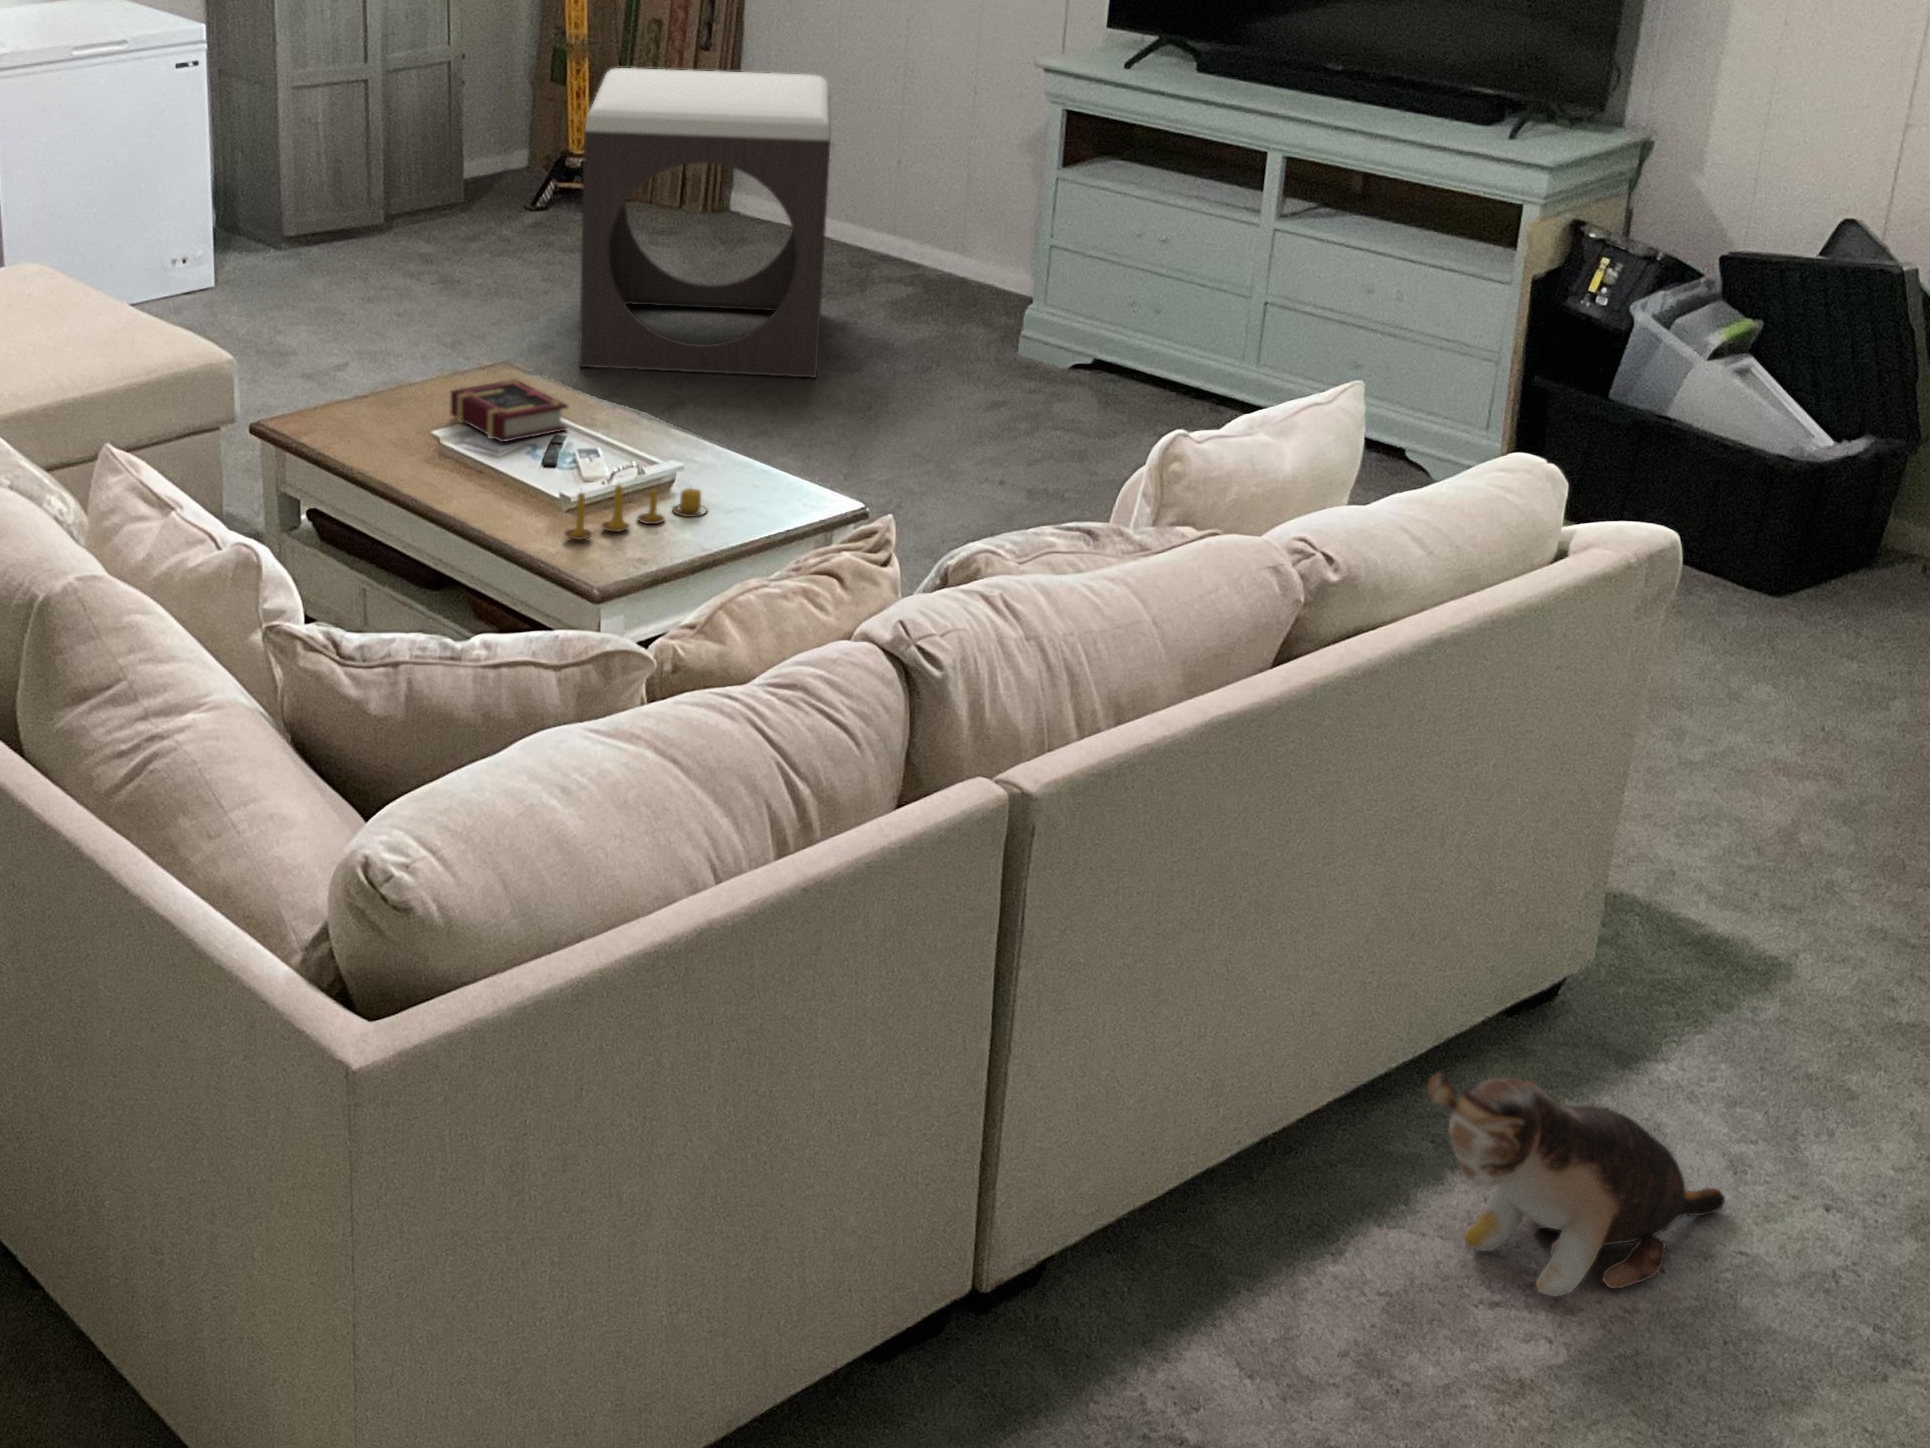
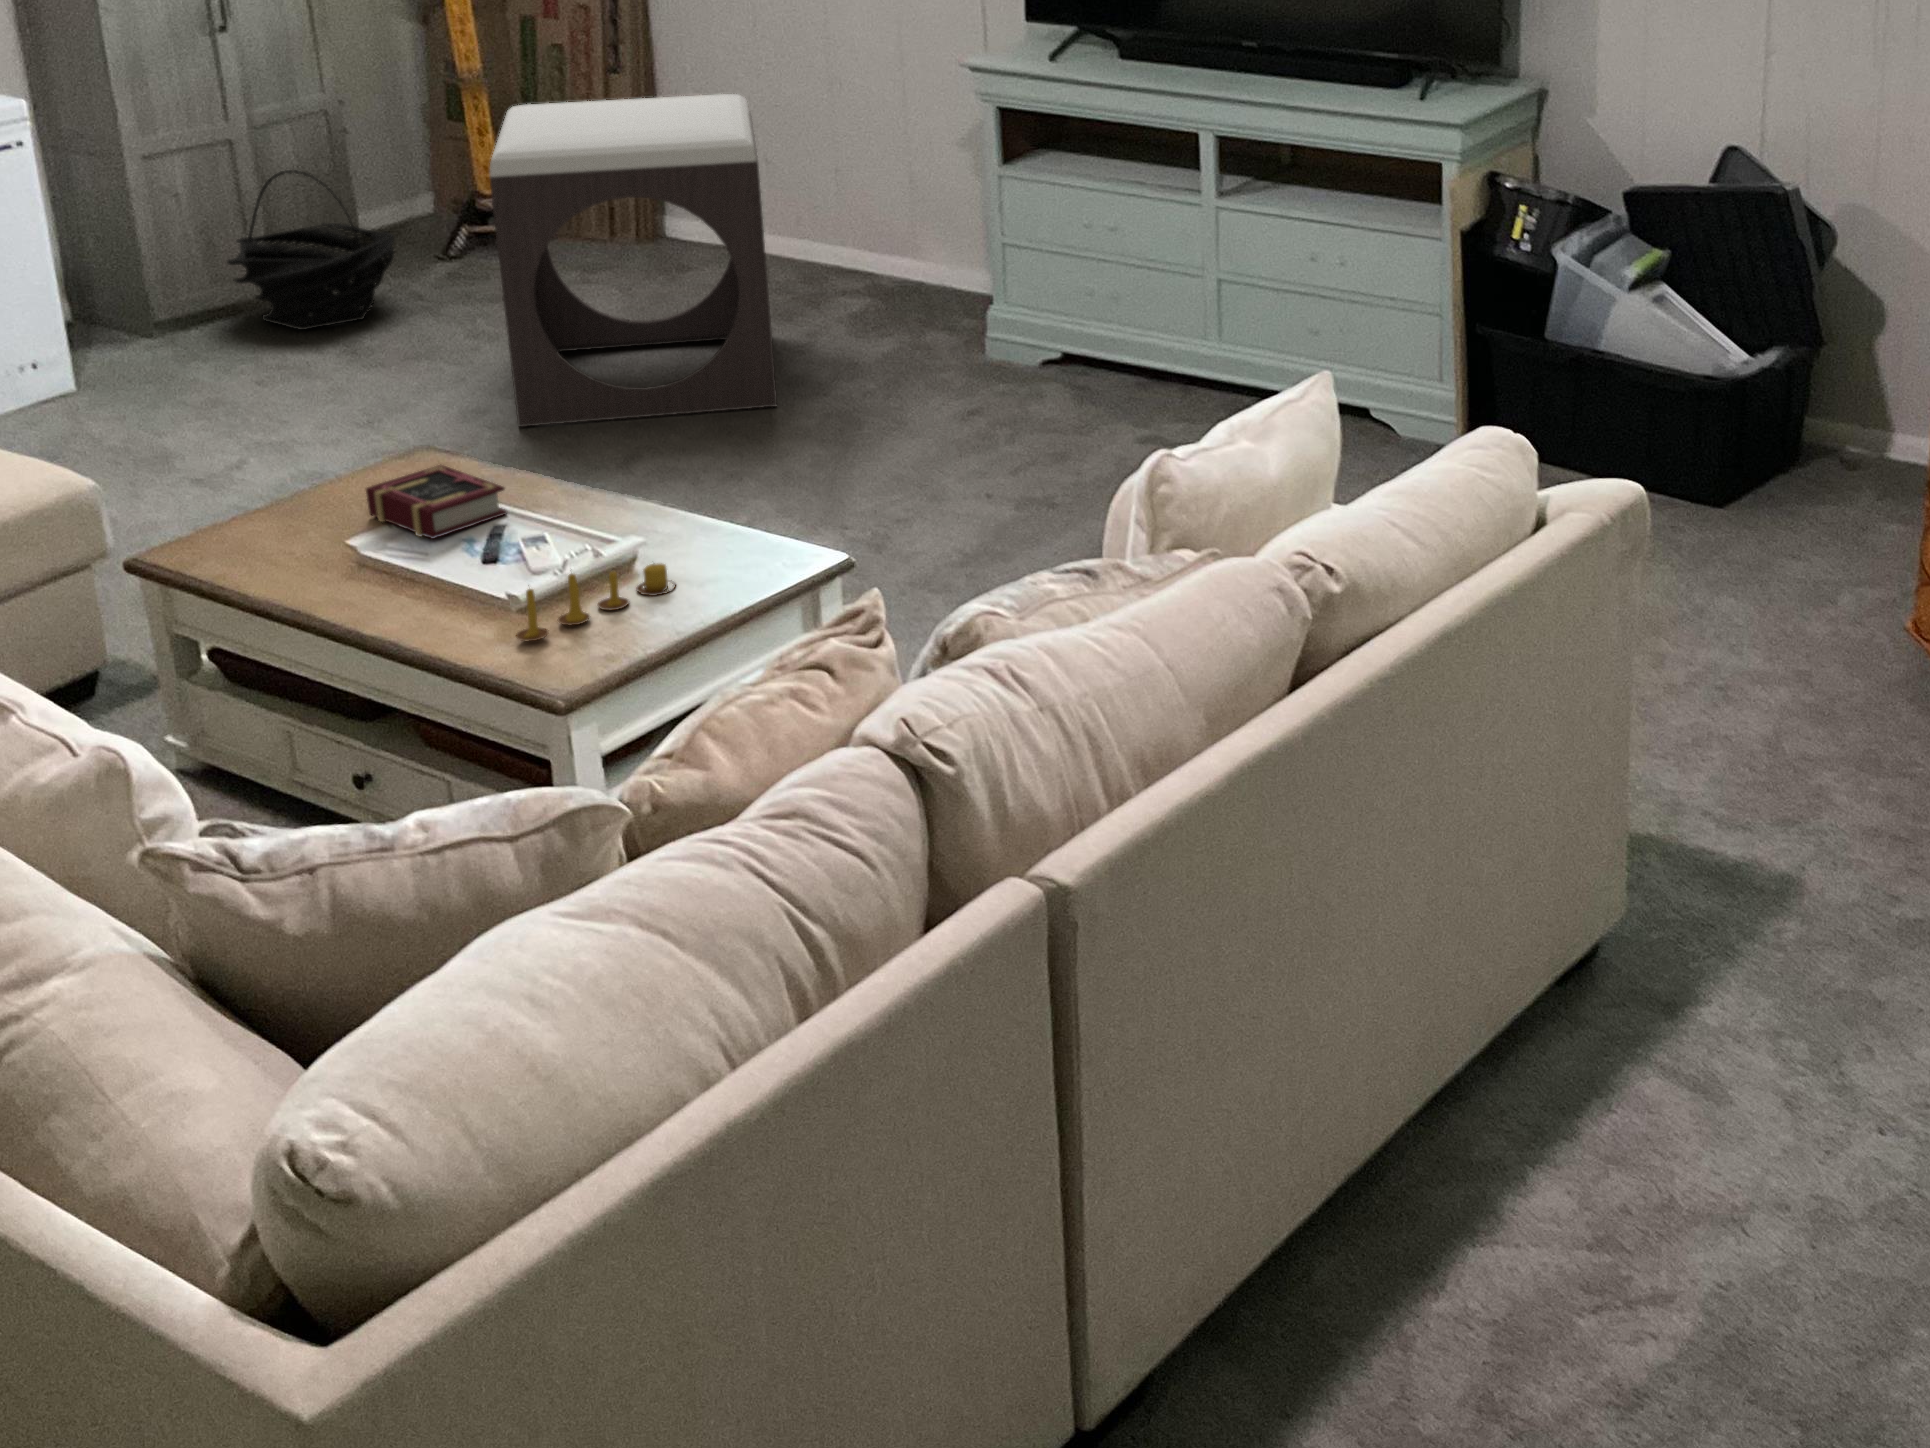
basket: none [345,111,490,258] -> present [227,170,394,330]
plush toy: present [1428,1072,1725,1297] -> none [1513,1068,1795,1282]

